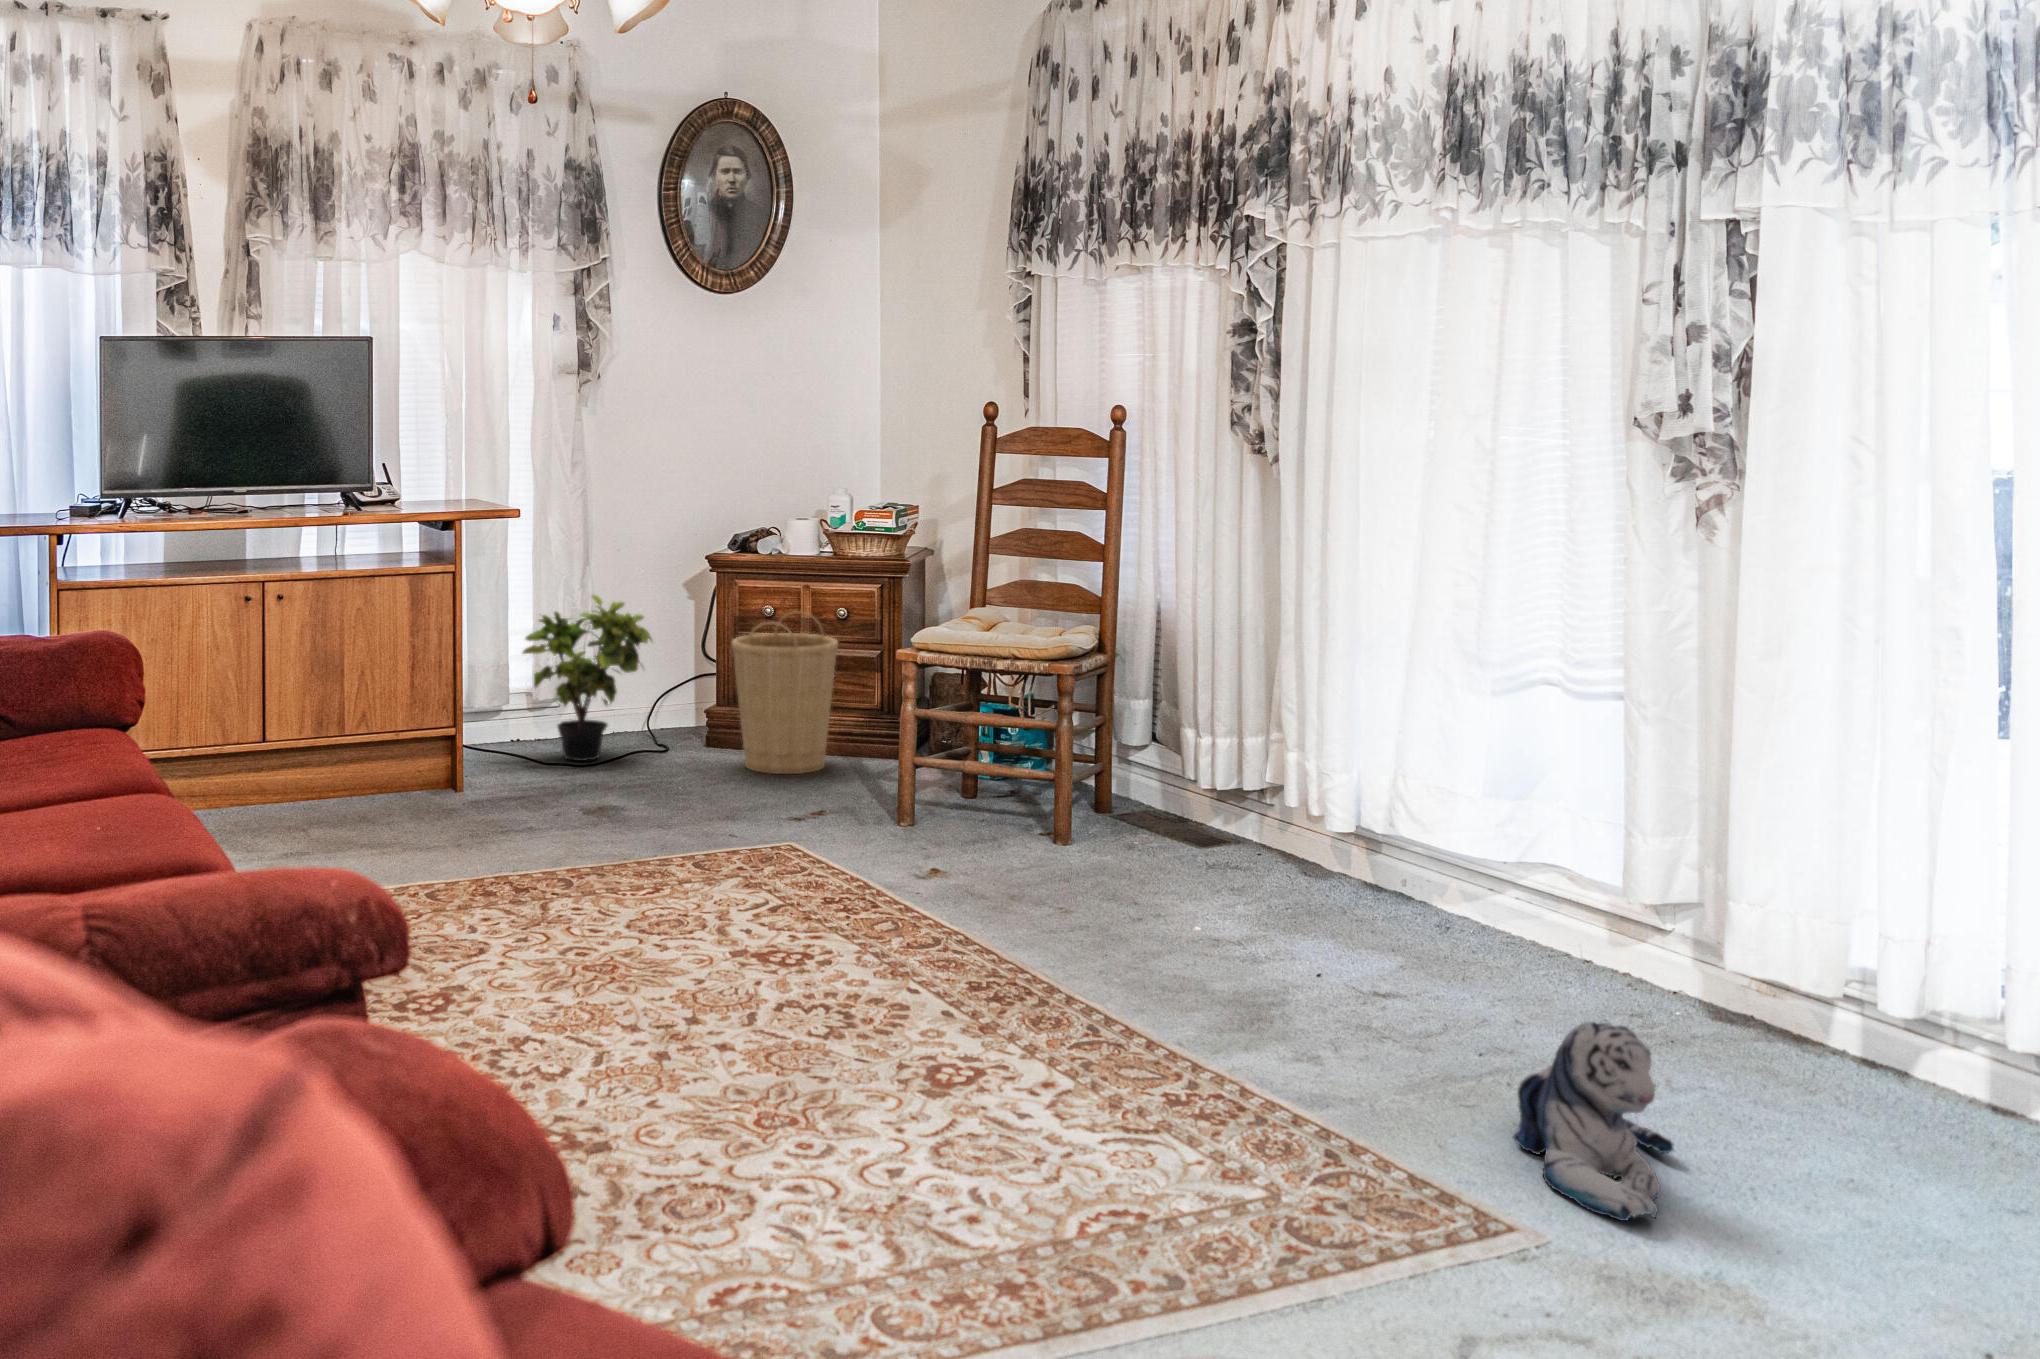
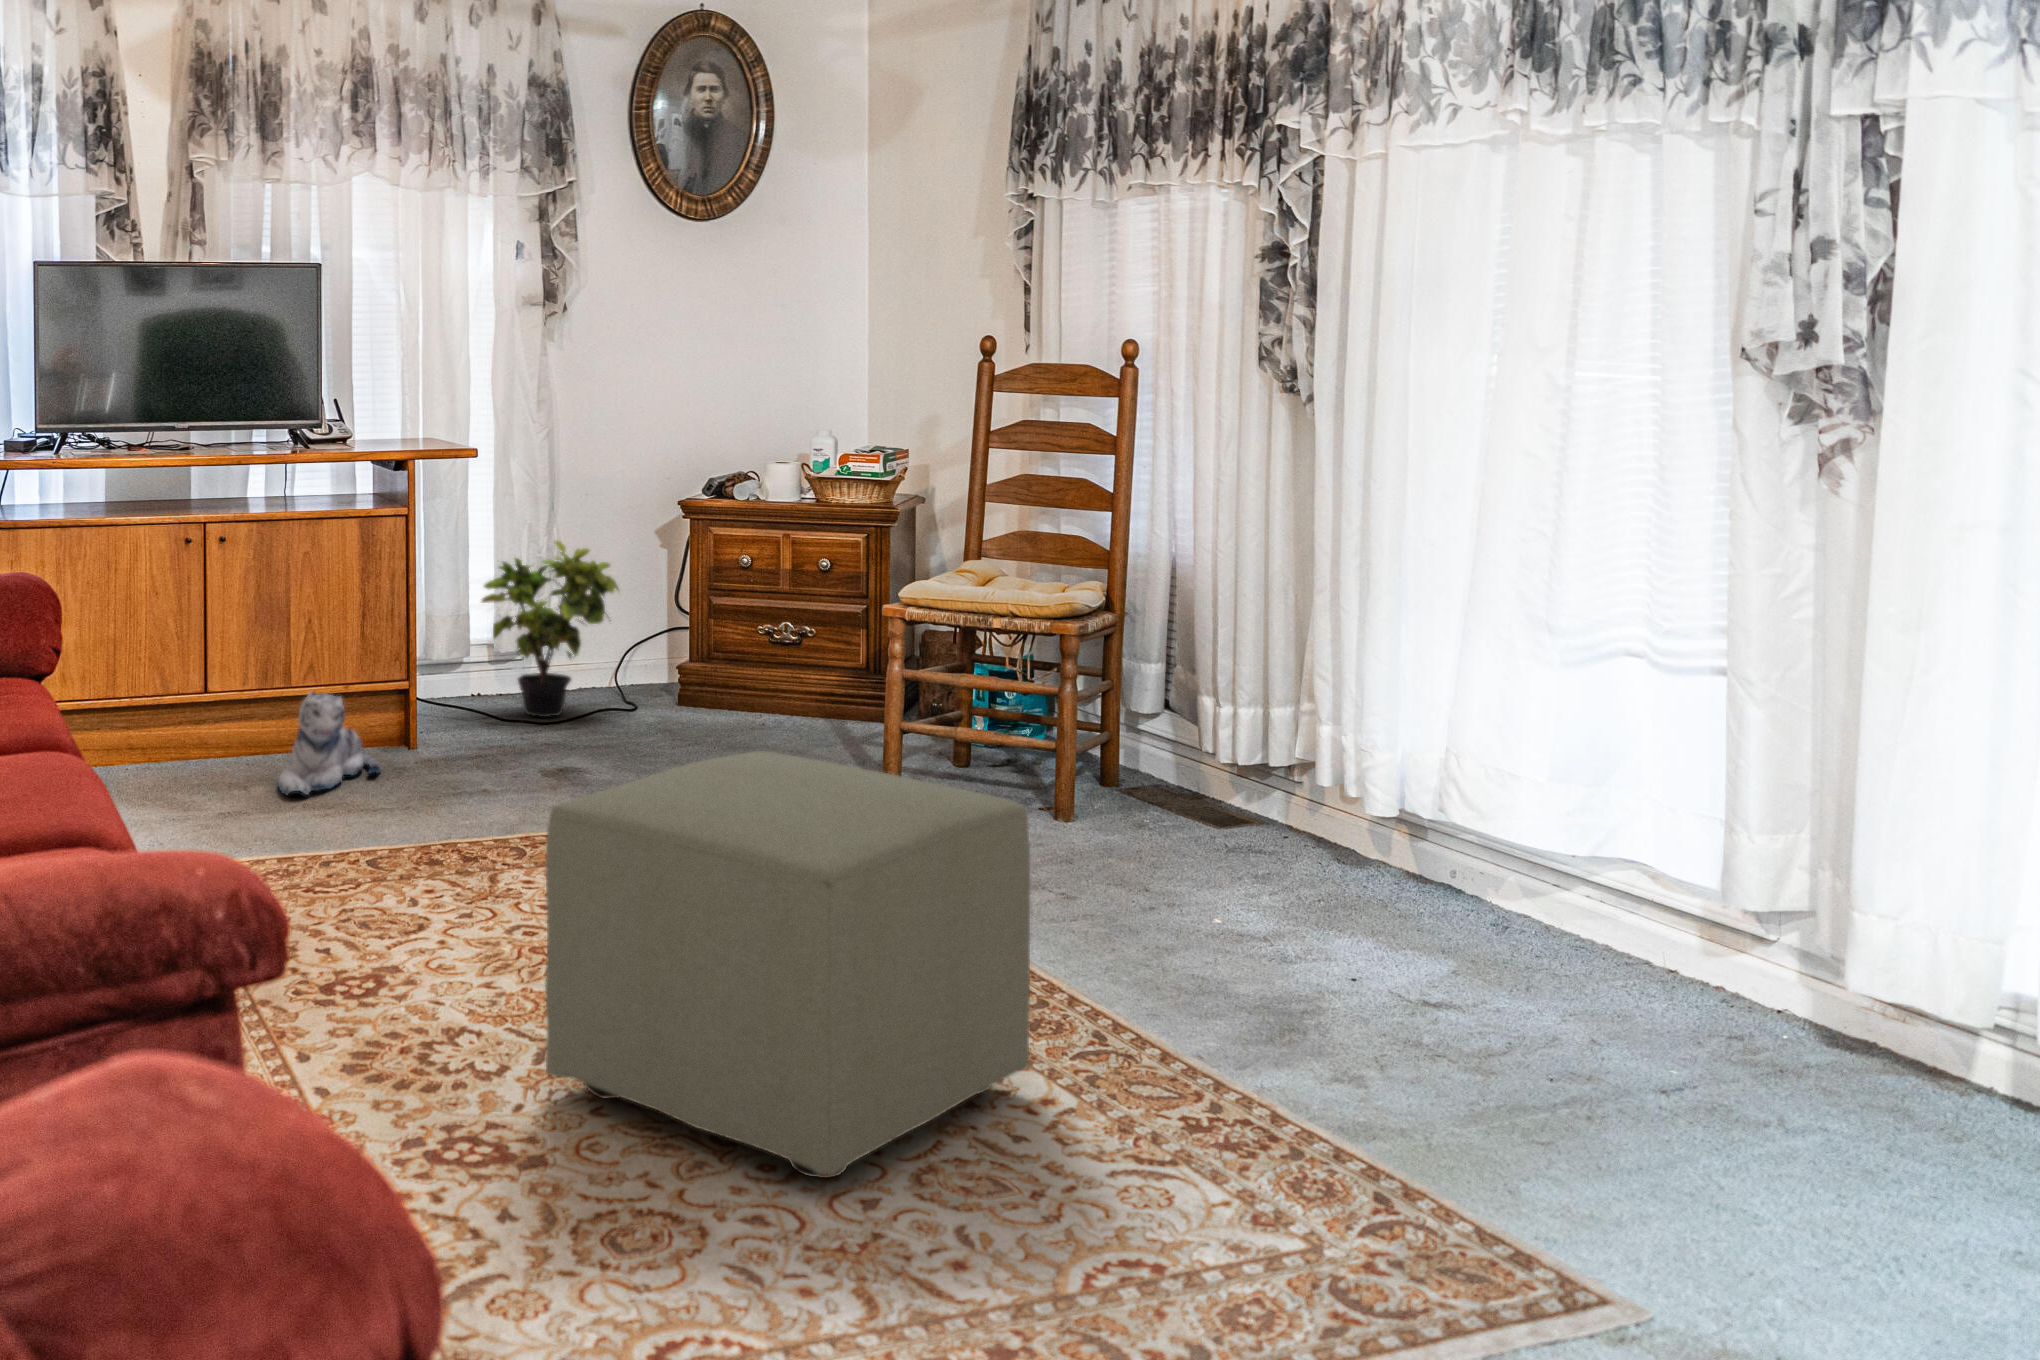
basket: present [732,611,838,774] -> none [704,561,819,735]
ottoman: none [606,782,1032,1153] -> present [545,751,1030,1178]
plush toy: present [1513,1021,1674,1221] -> present [278,691,381,795]

